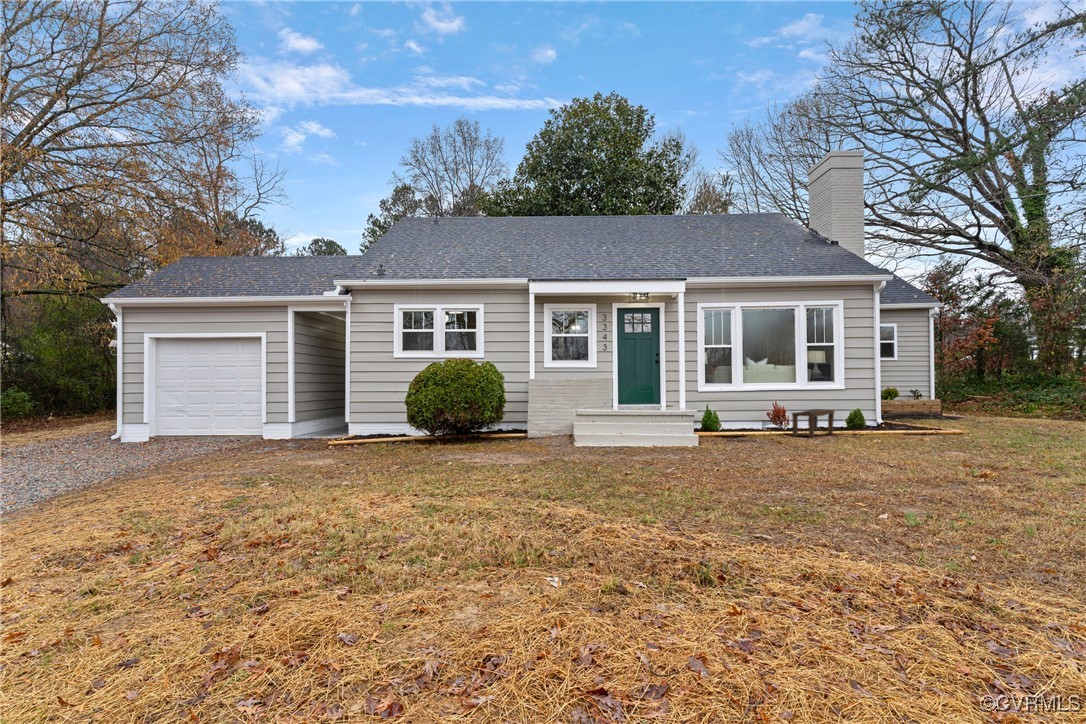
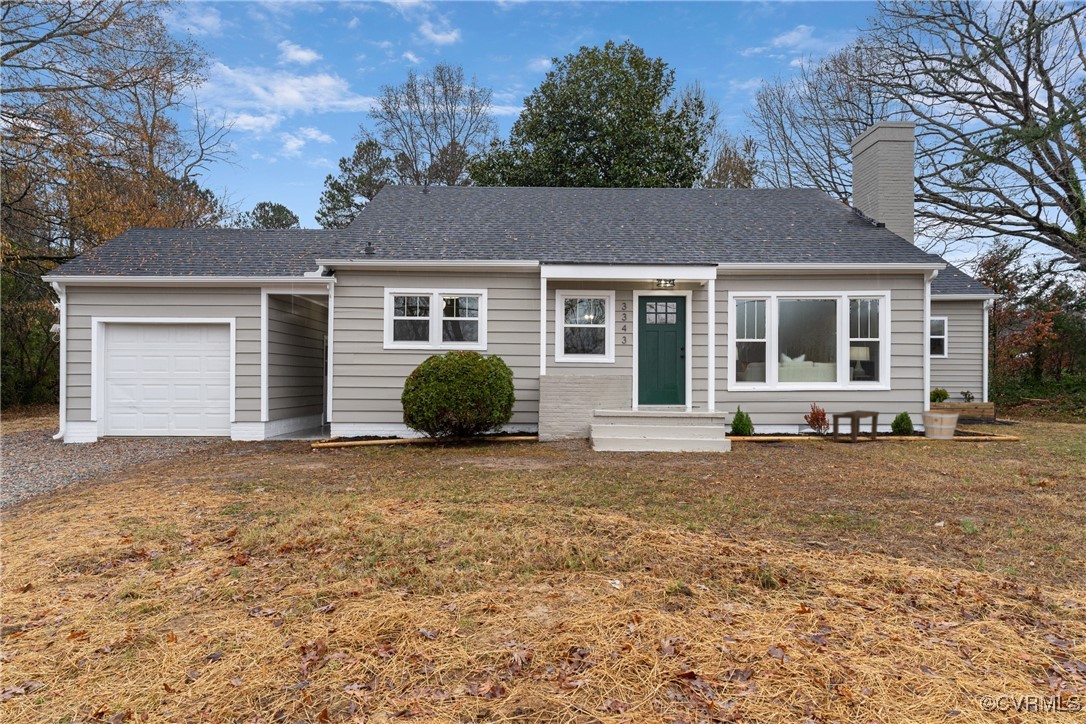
wooden bucket: none [873,408,909,435] -> present [921,410,959,440]

